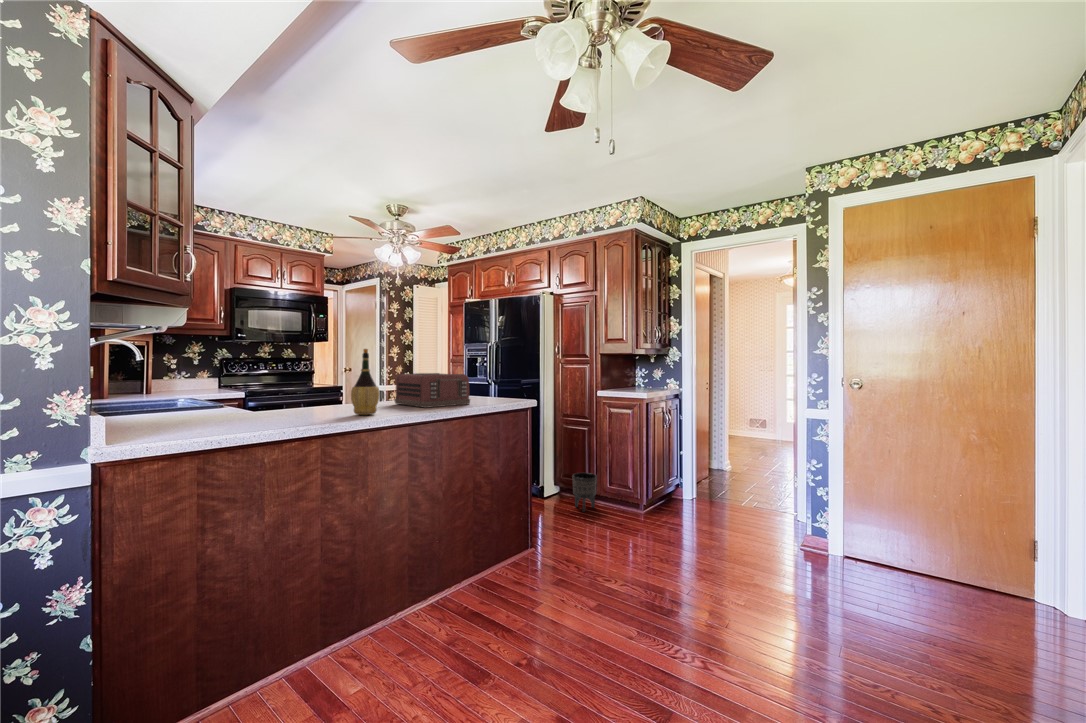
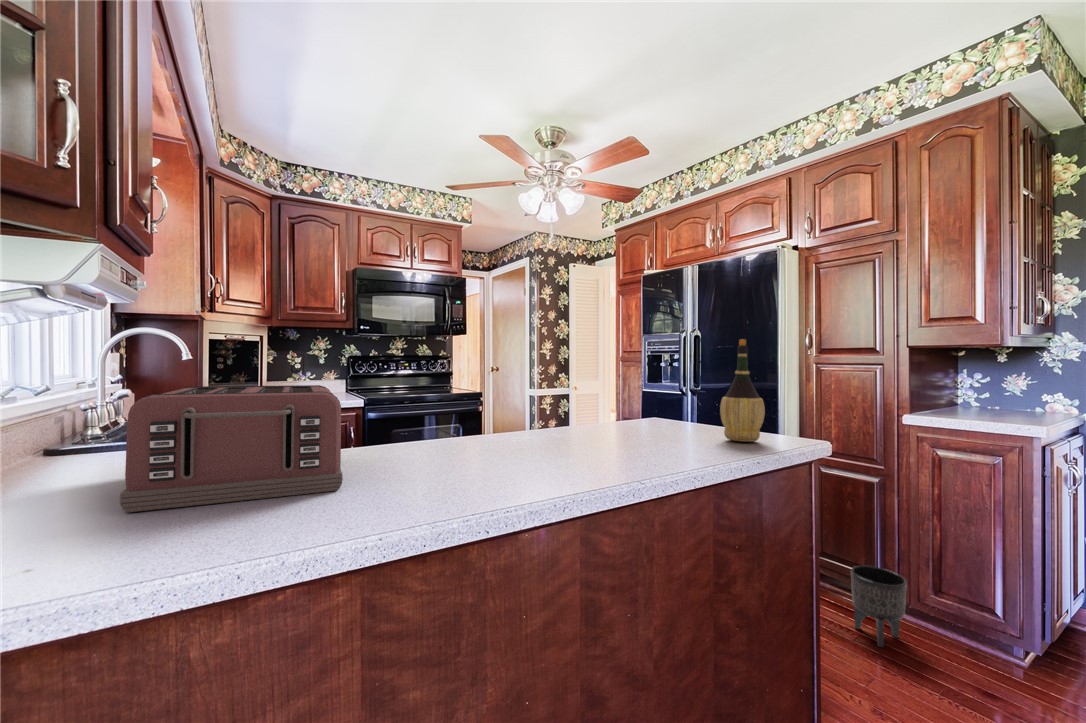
wine bottle: present [351,349,380,415] -> present [720,339,765,442]
toaster: present [394,373,470,408] -> present [120,385,343,512]

